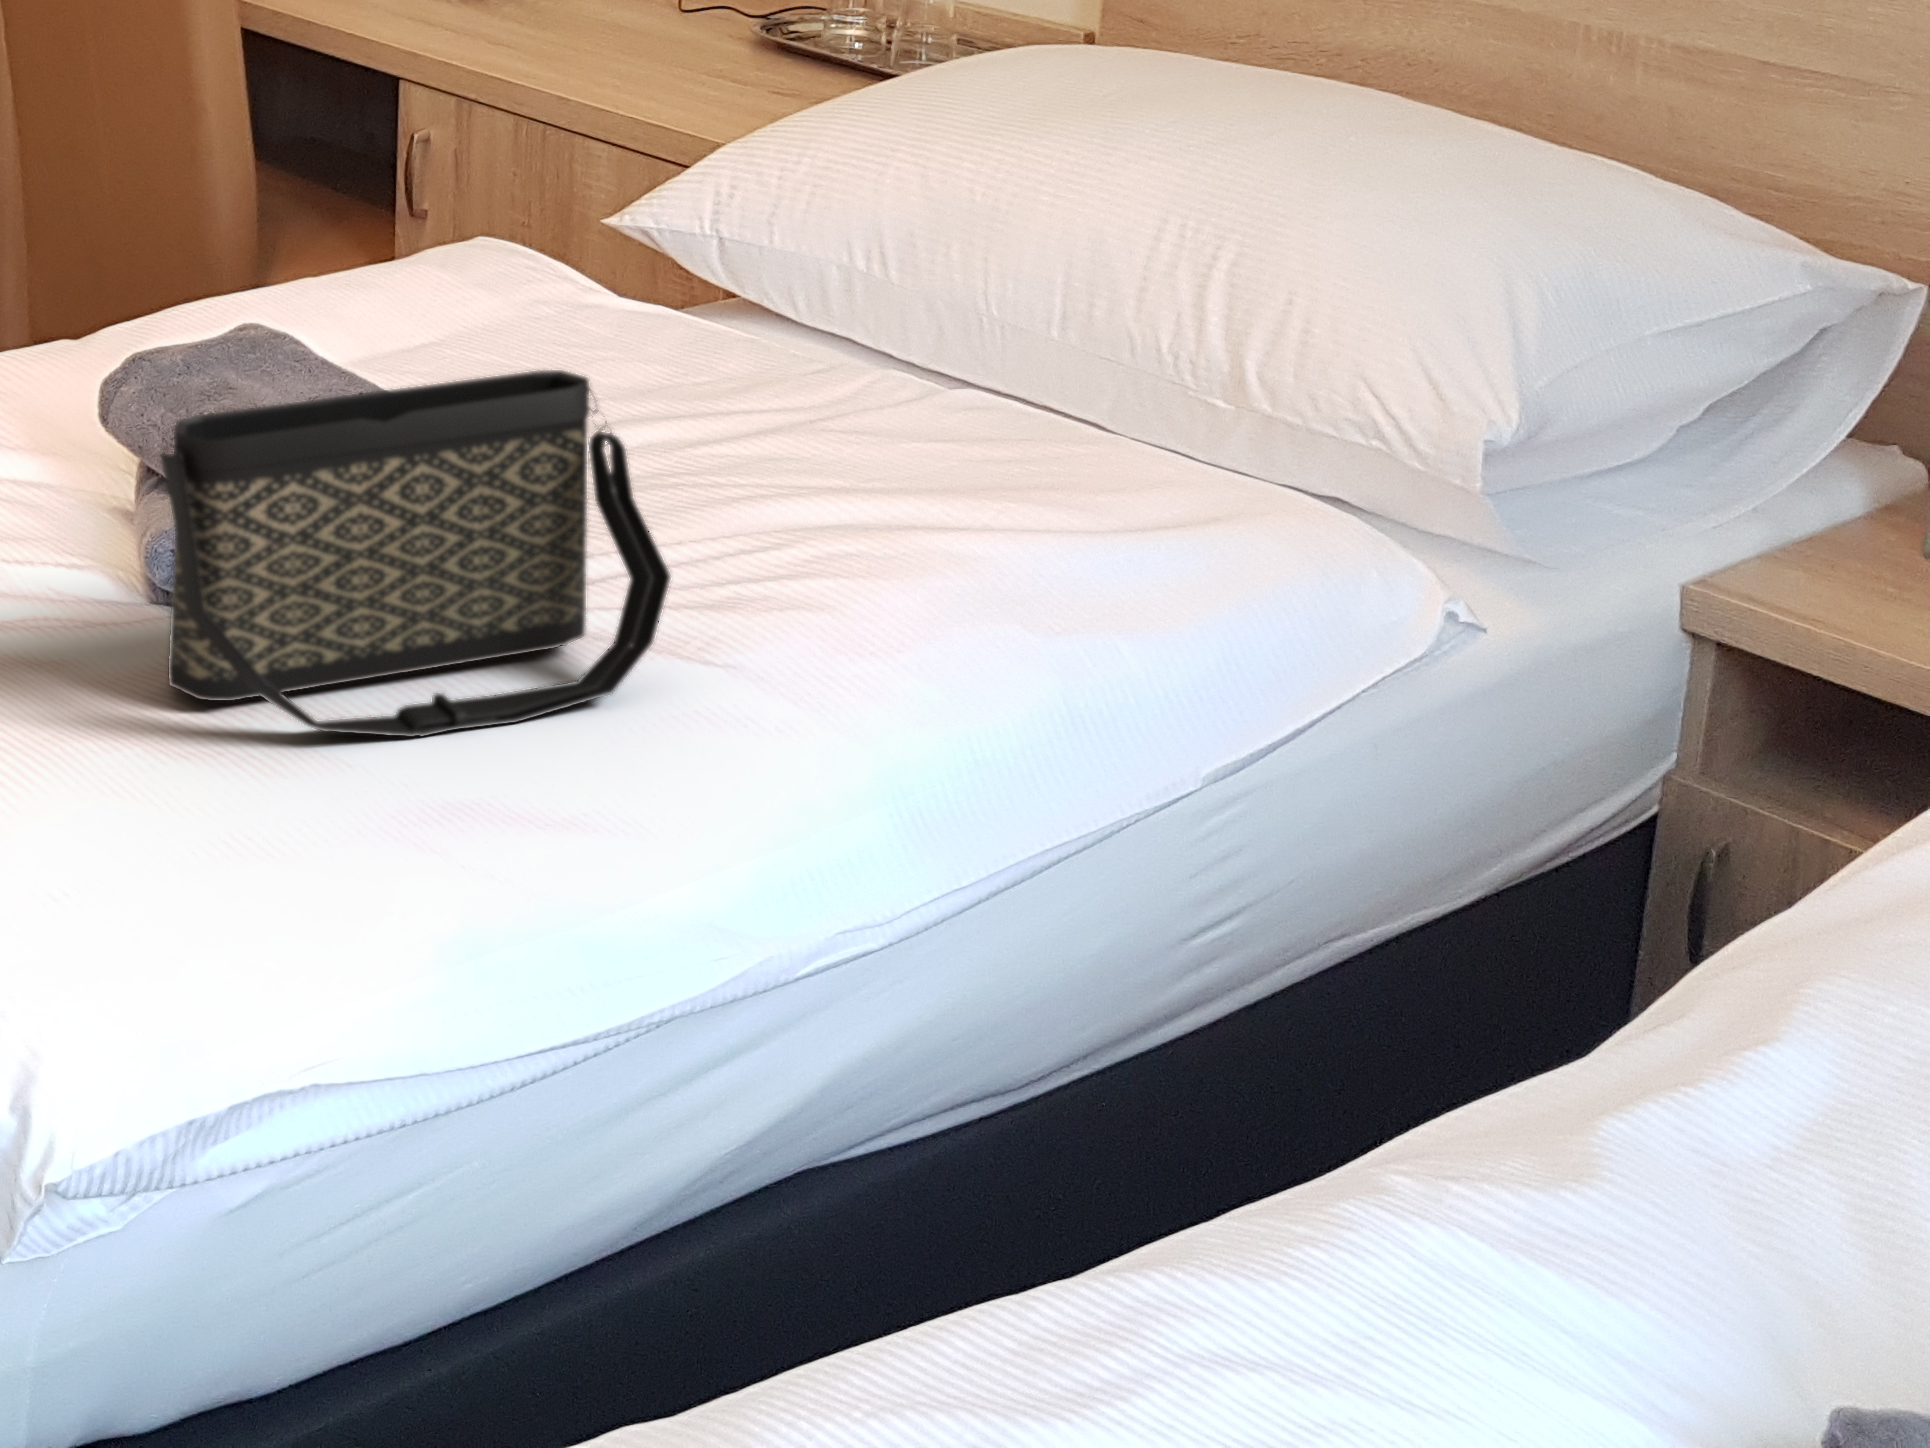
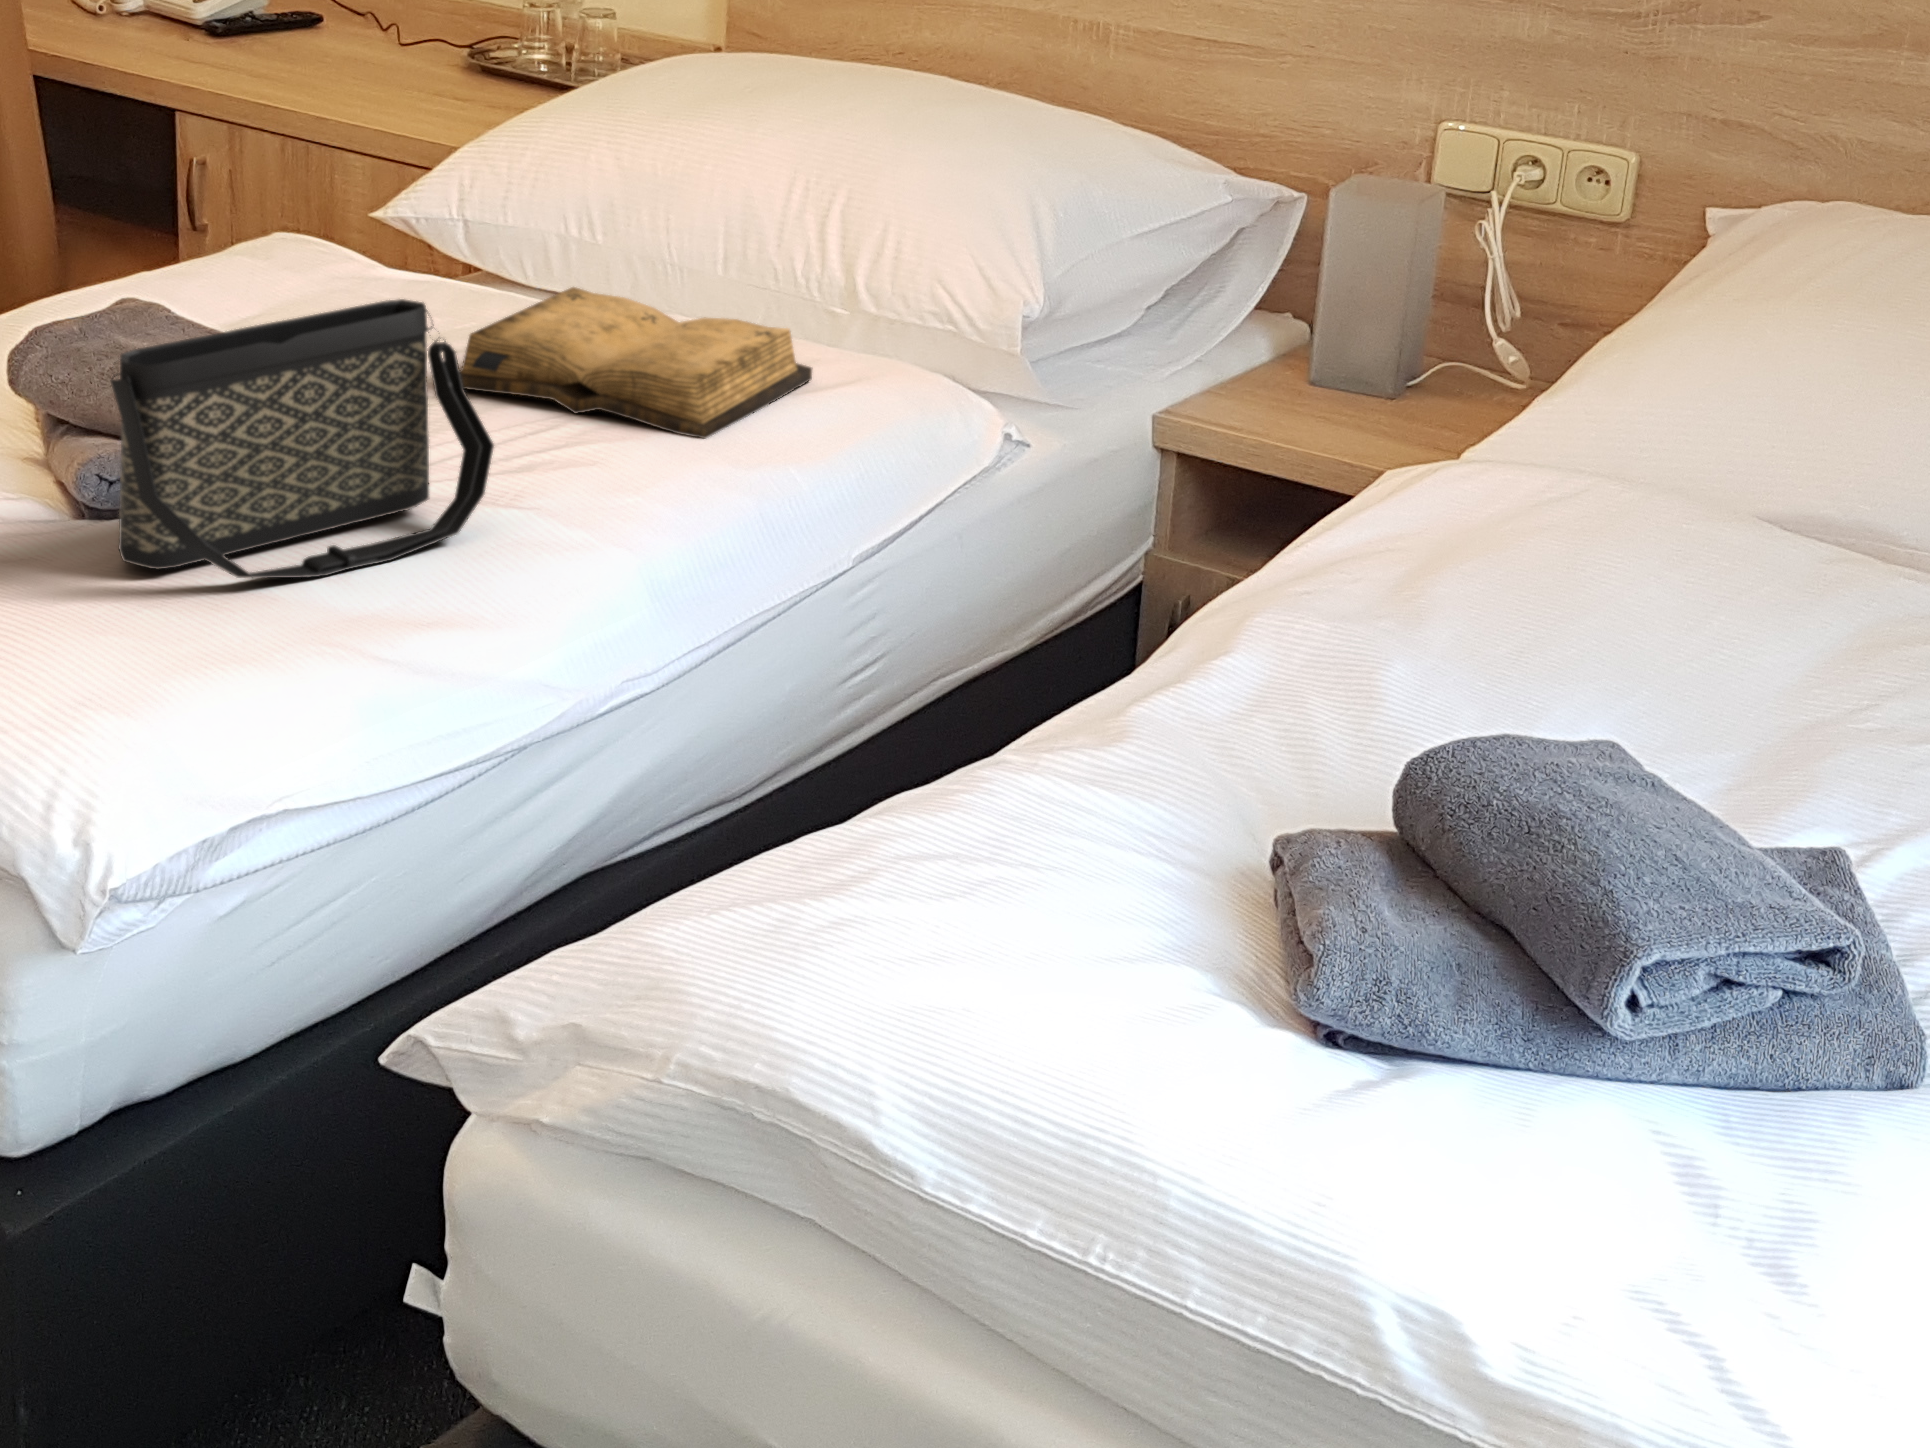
diary: none [656,346,1157,583] -> present [460,287,812,438]

